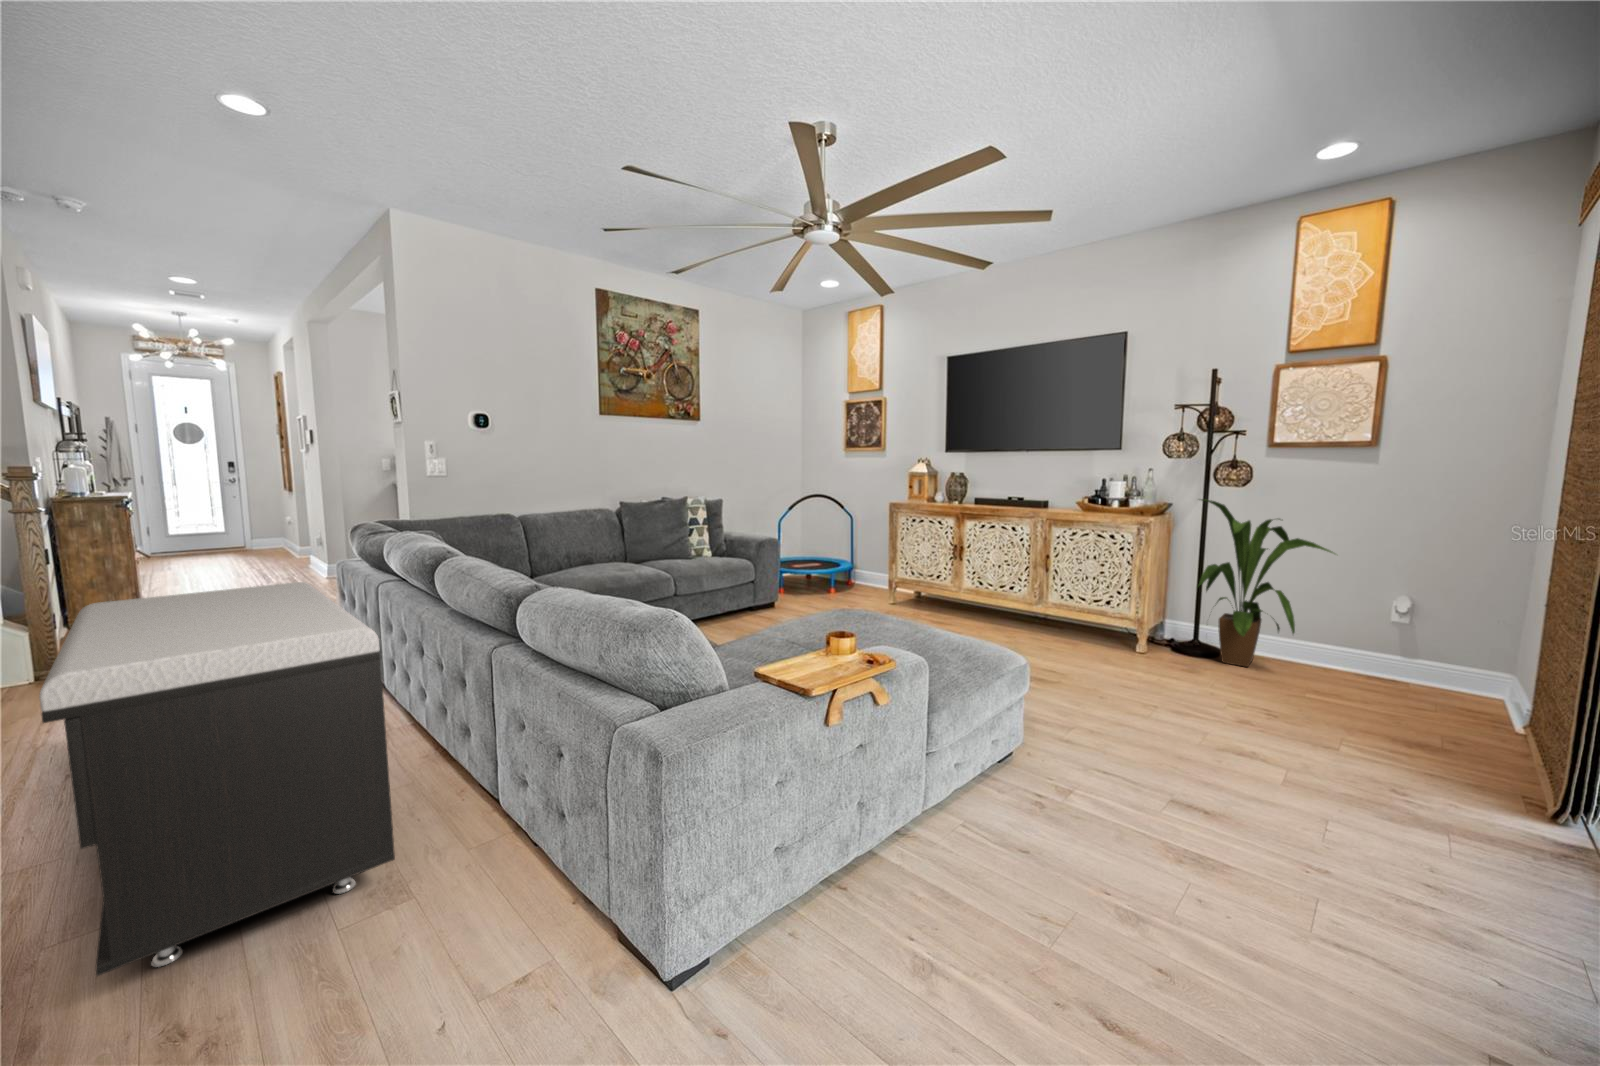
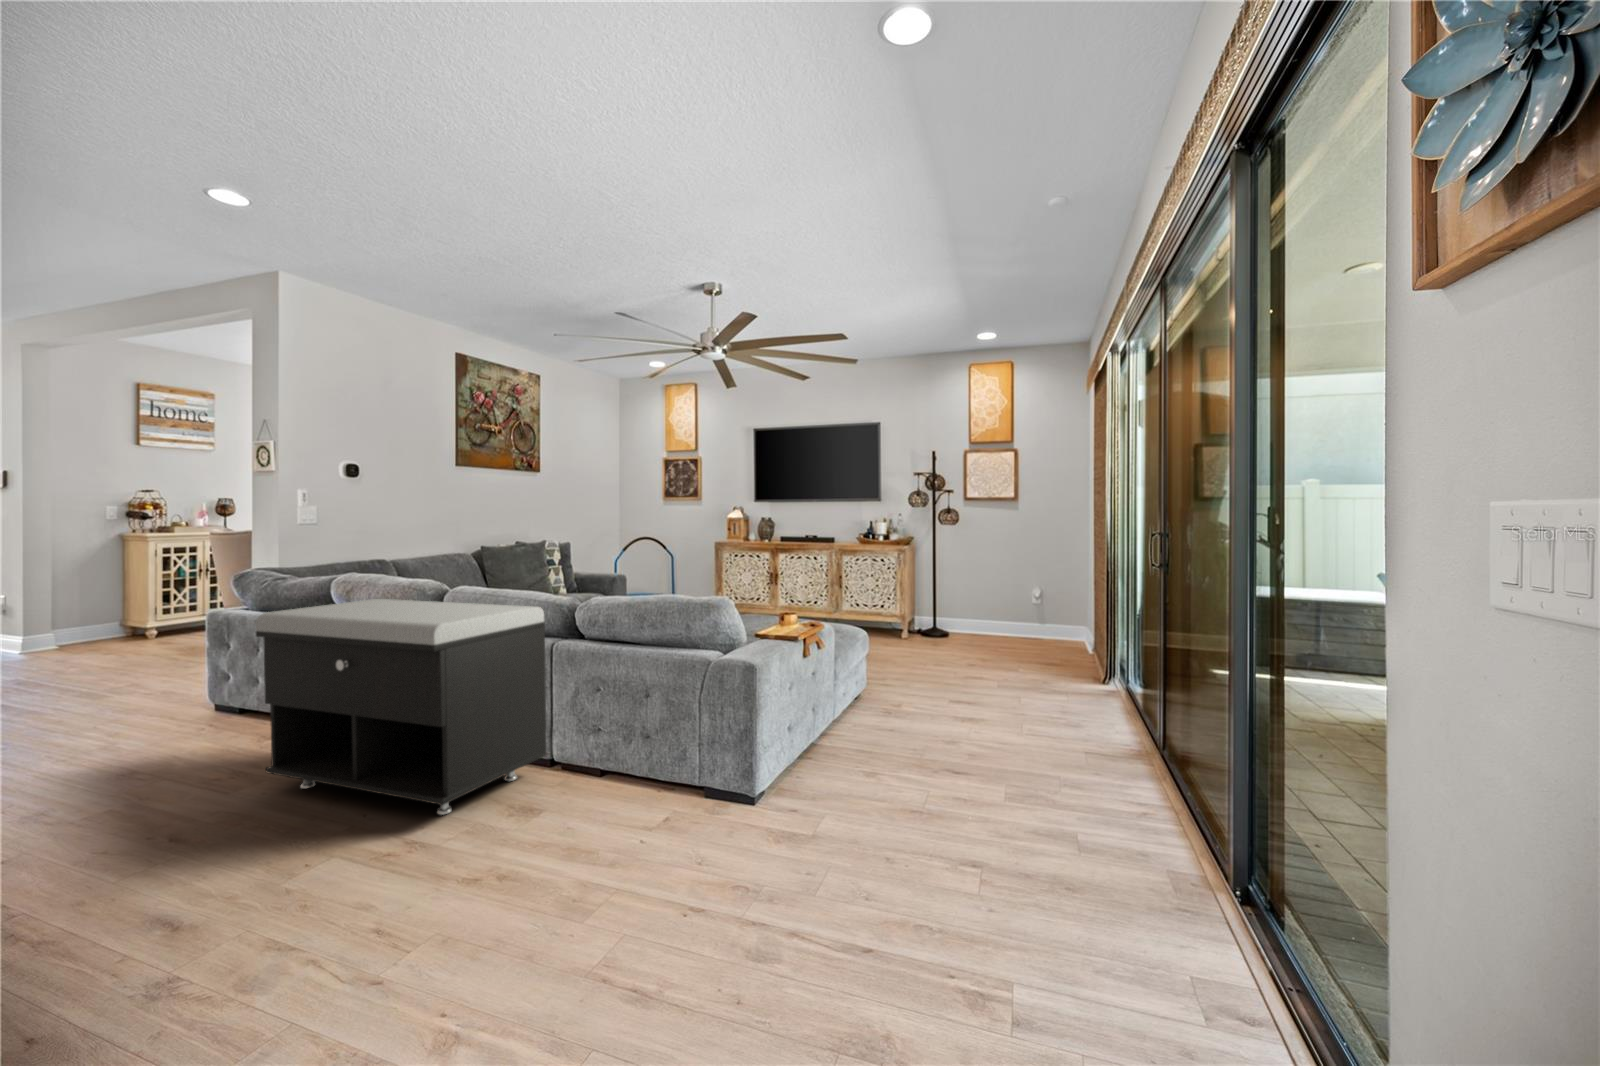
house plant: present [1198,499,1333,667] -> none [930,533,1004,638]

